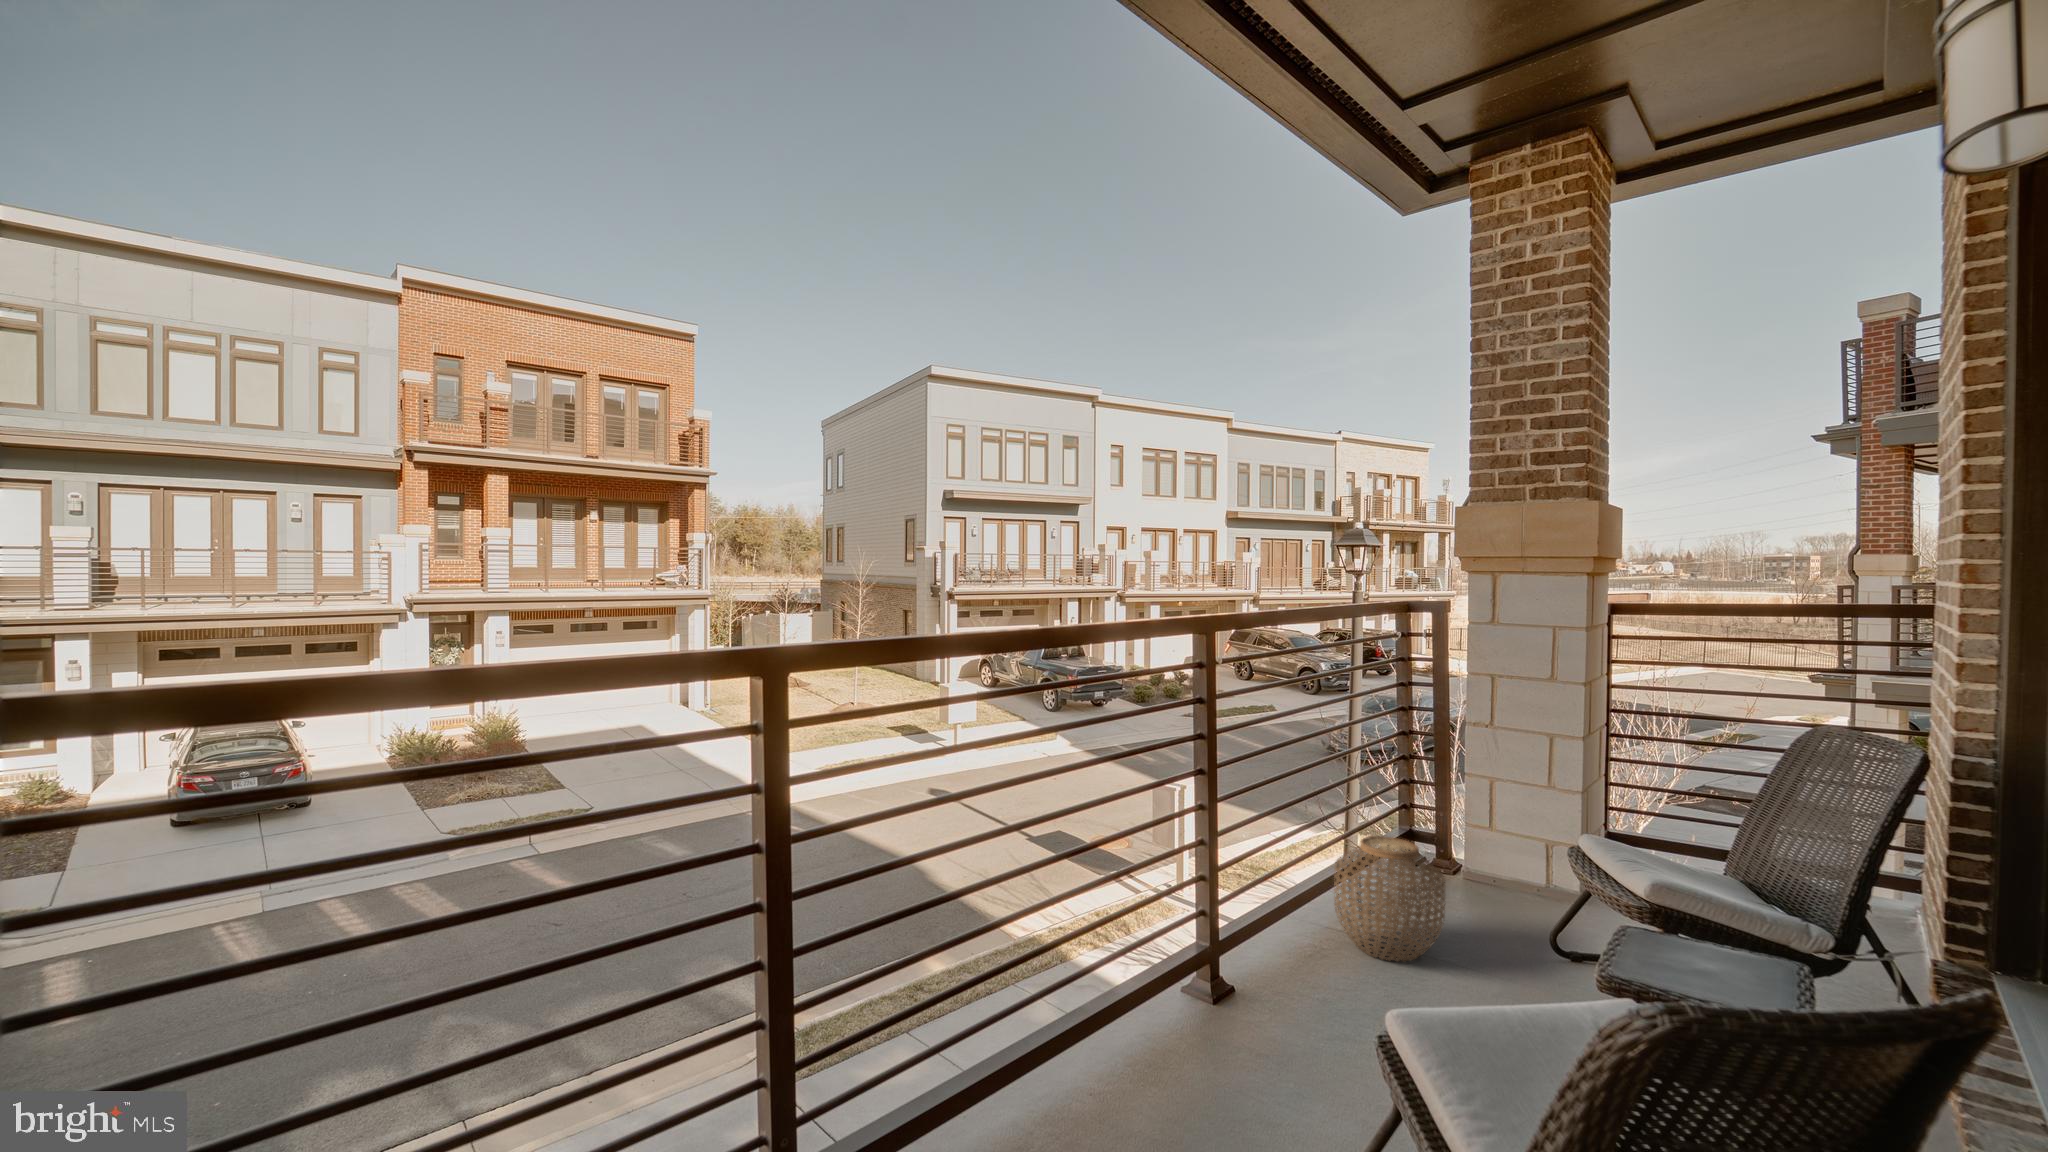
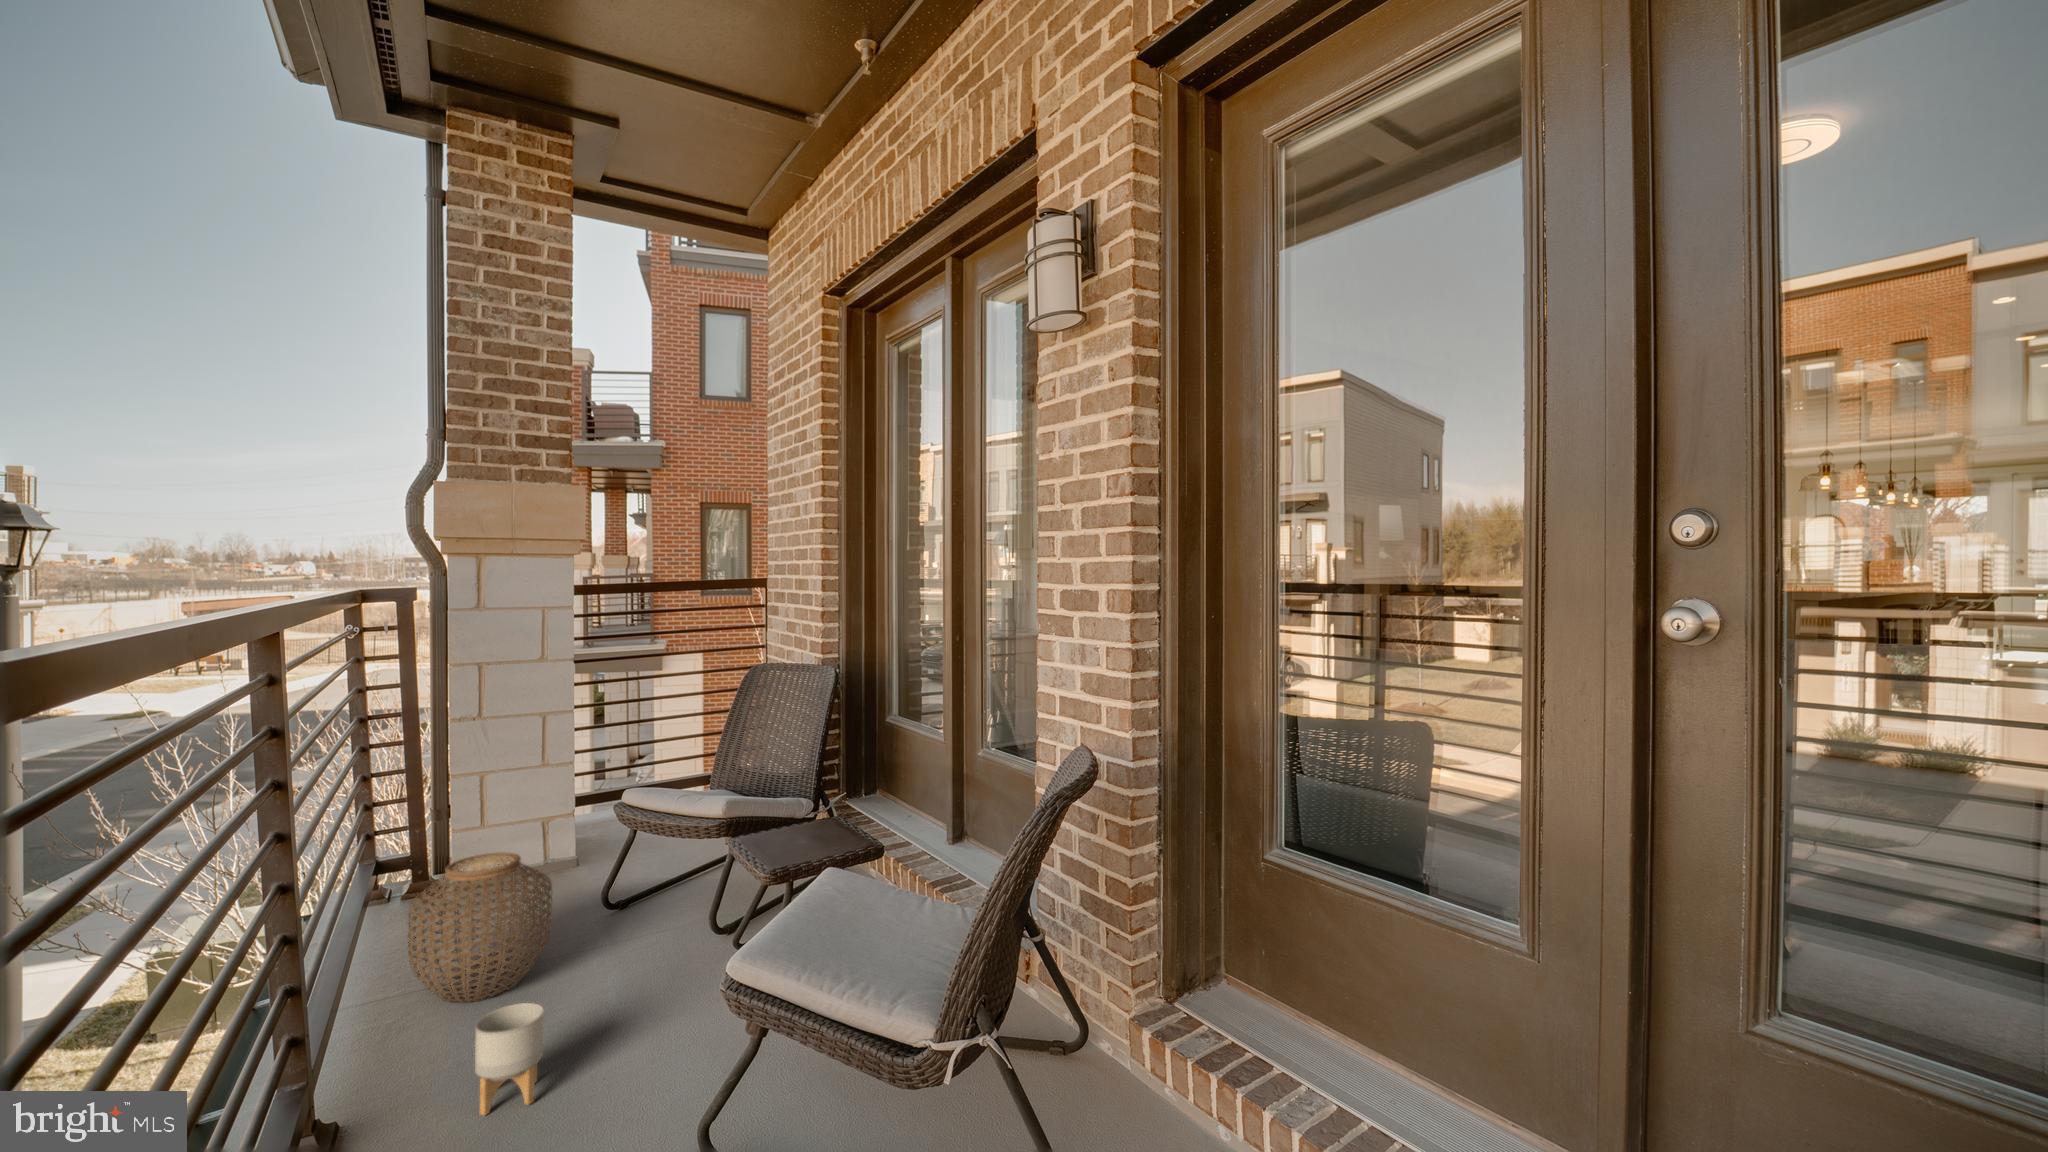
planter: none [1285,950,1335,1036] -> present [475,1003,544,1115]

